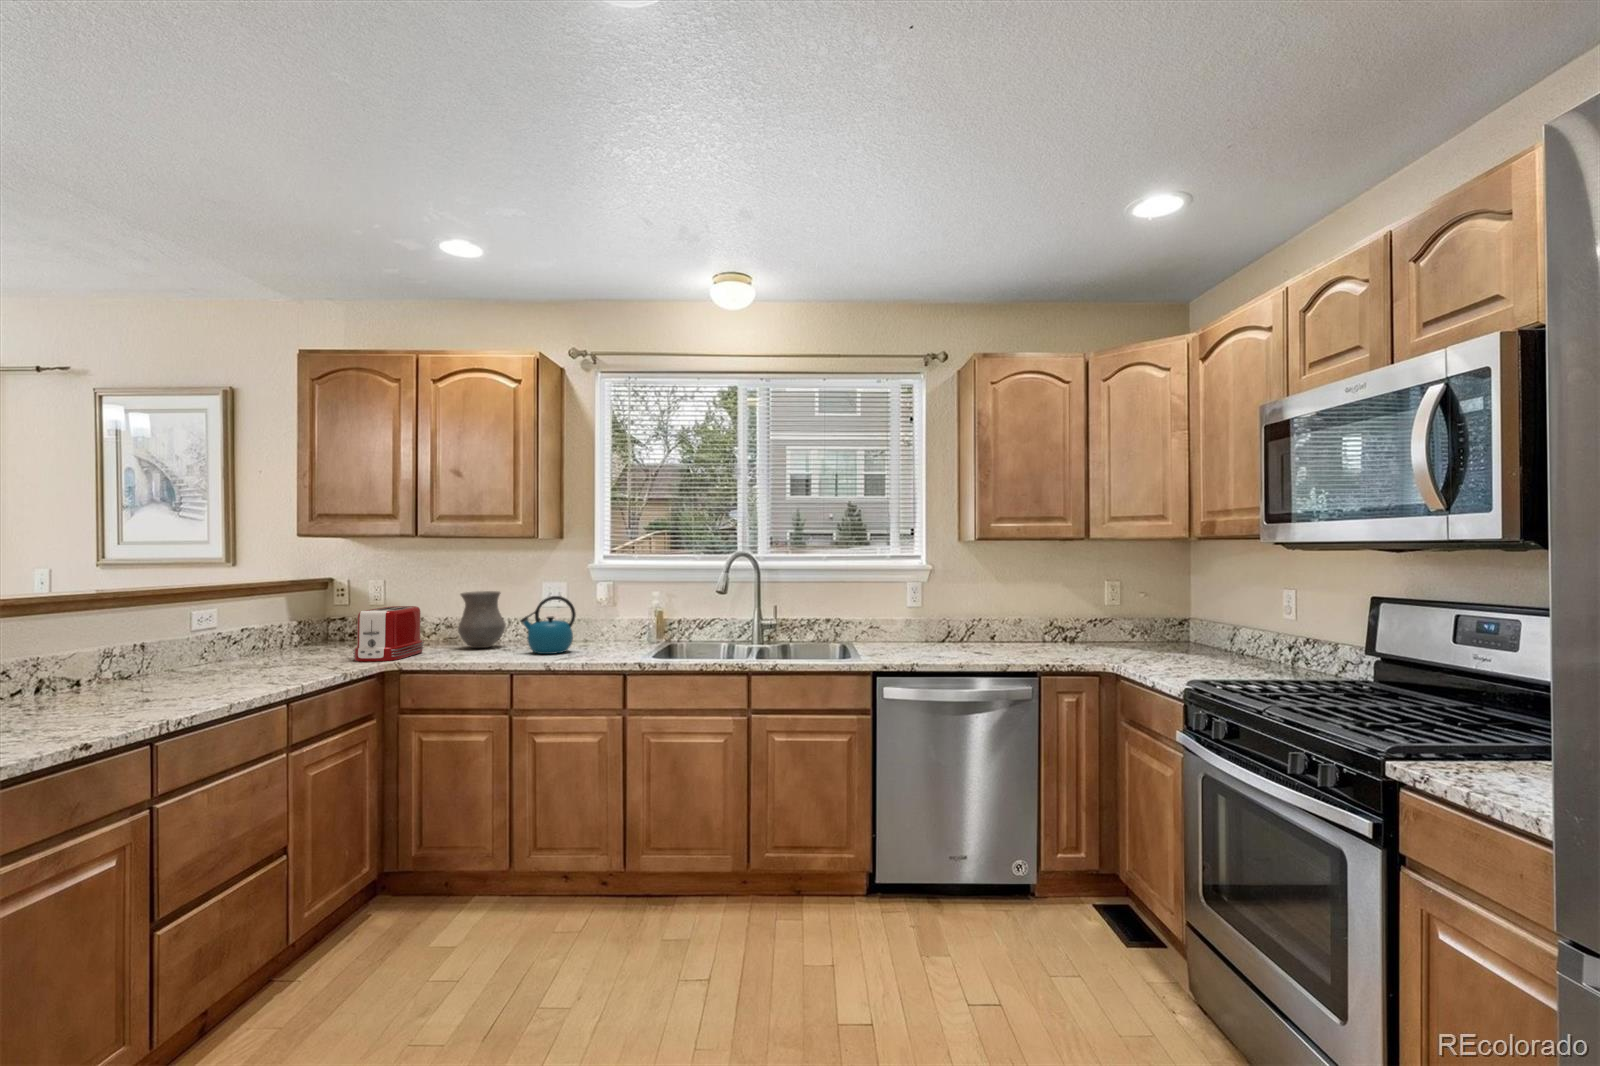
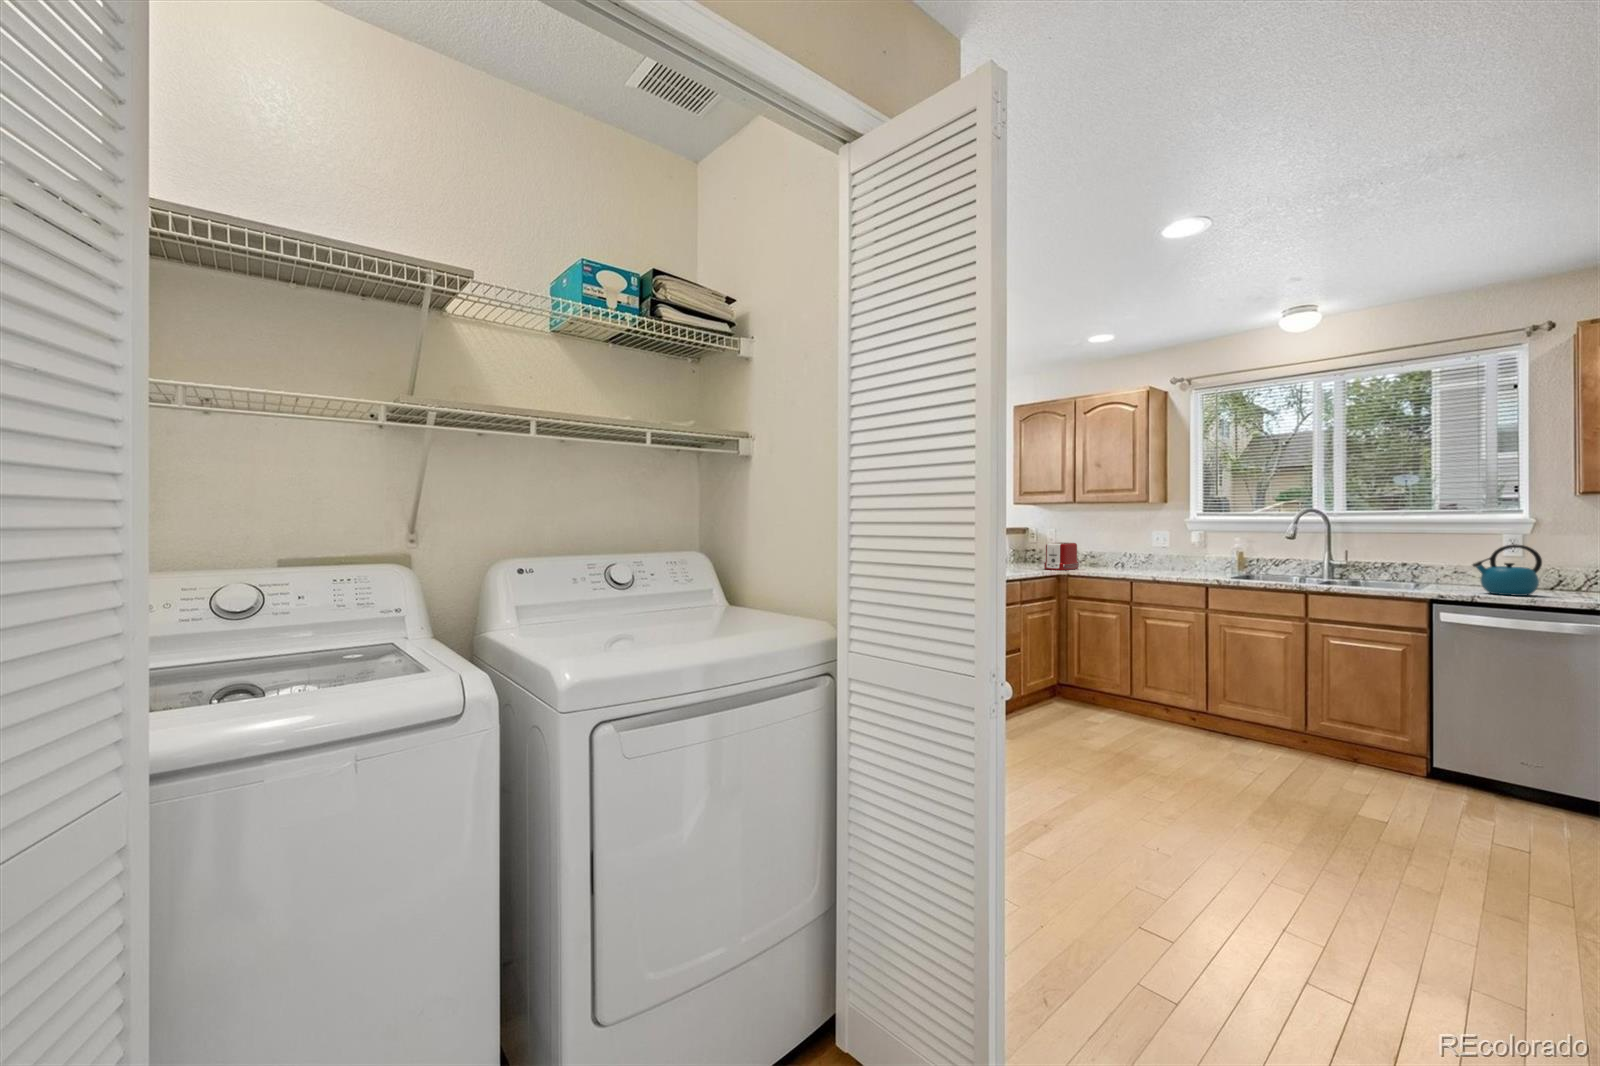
vase: present [458,591,506,648] -> none [1098,536,1127,569]
kettle: present [520,596,576,654] -> present [1472,544,1542,596]

